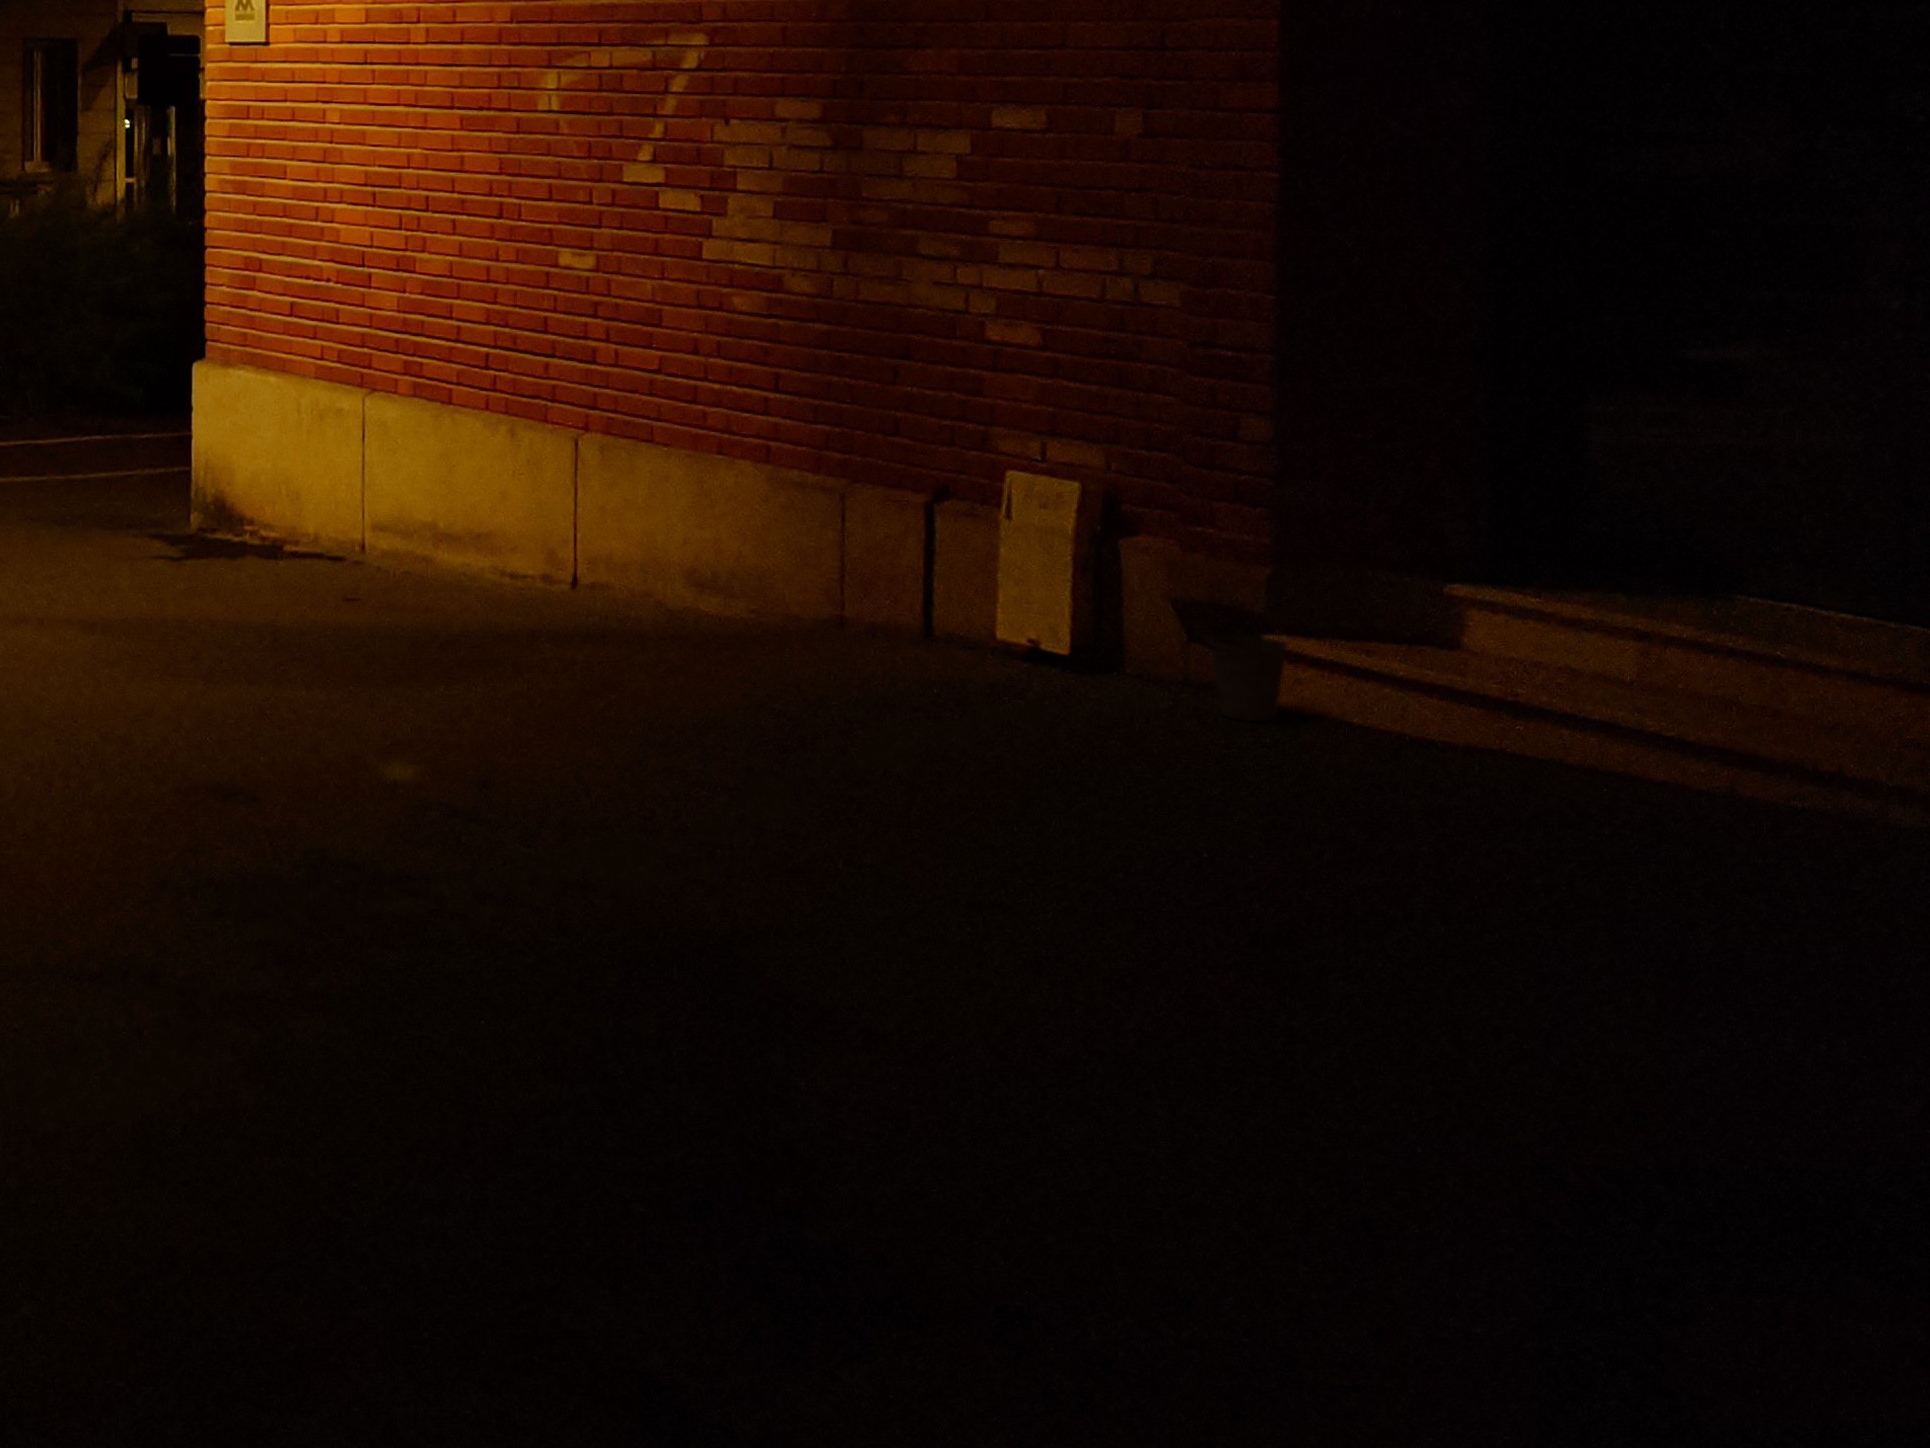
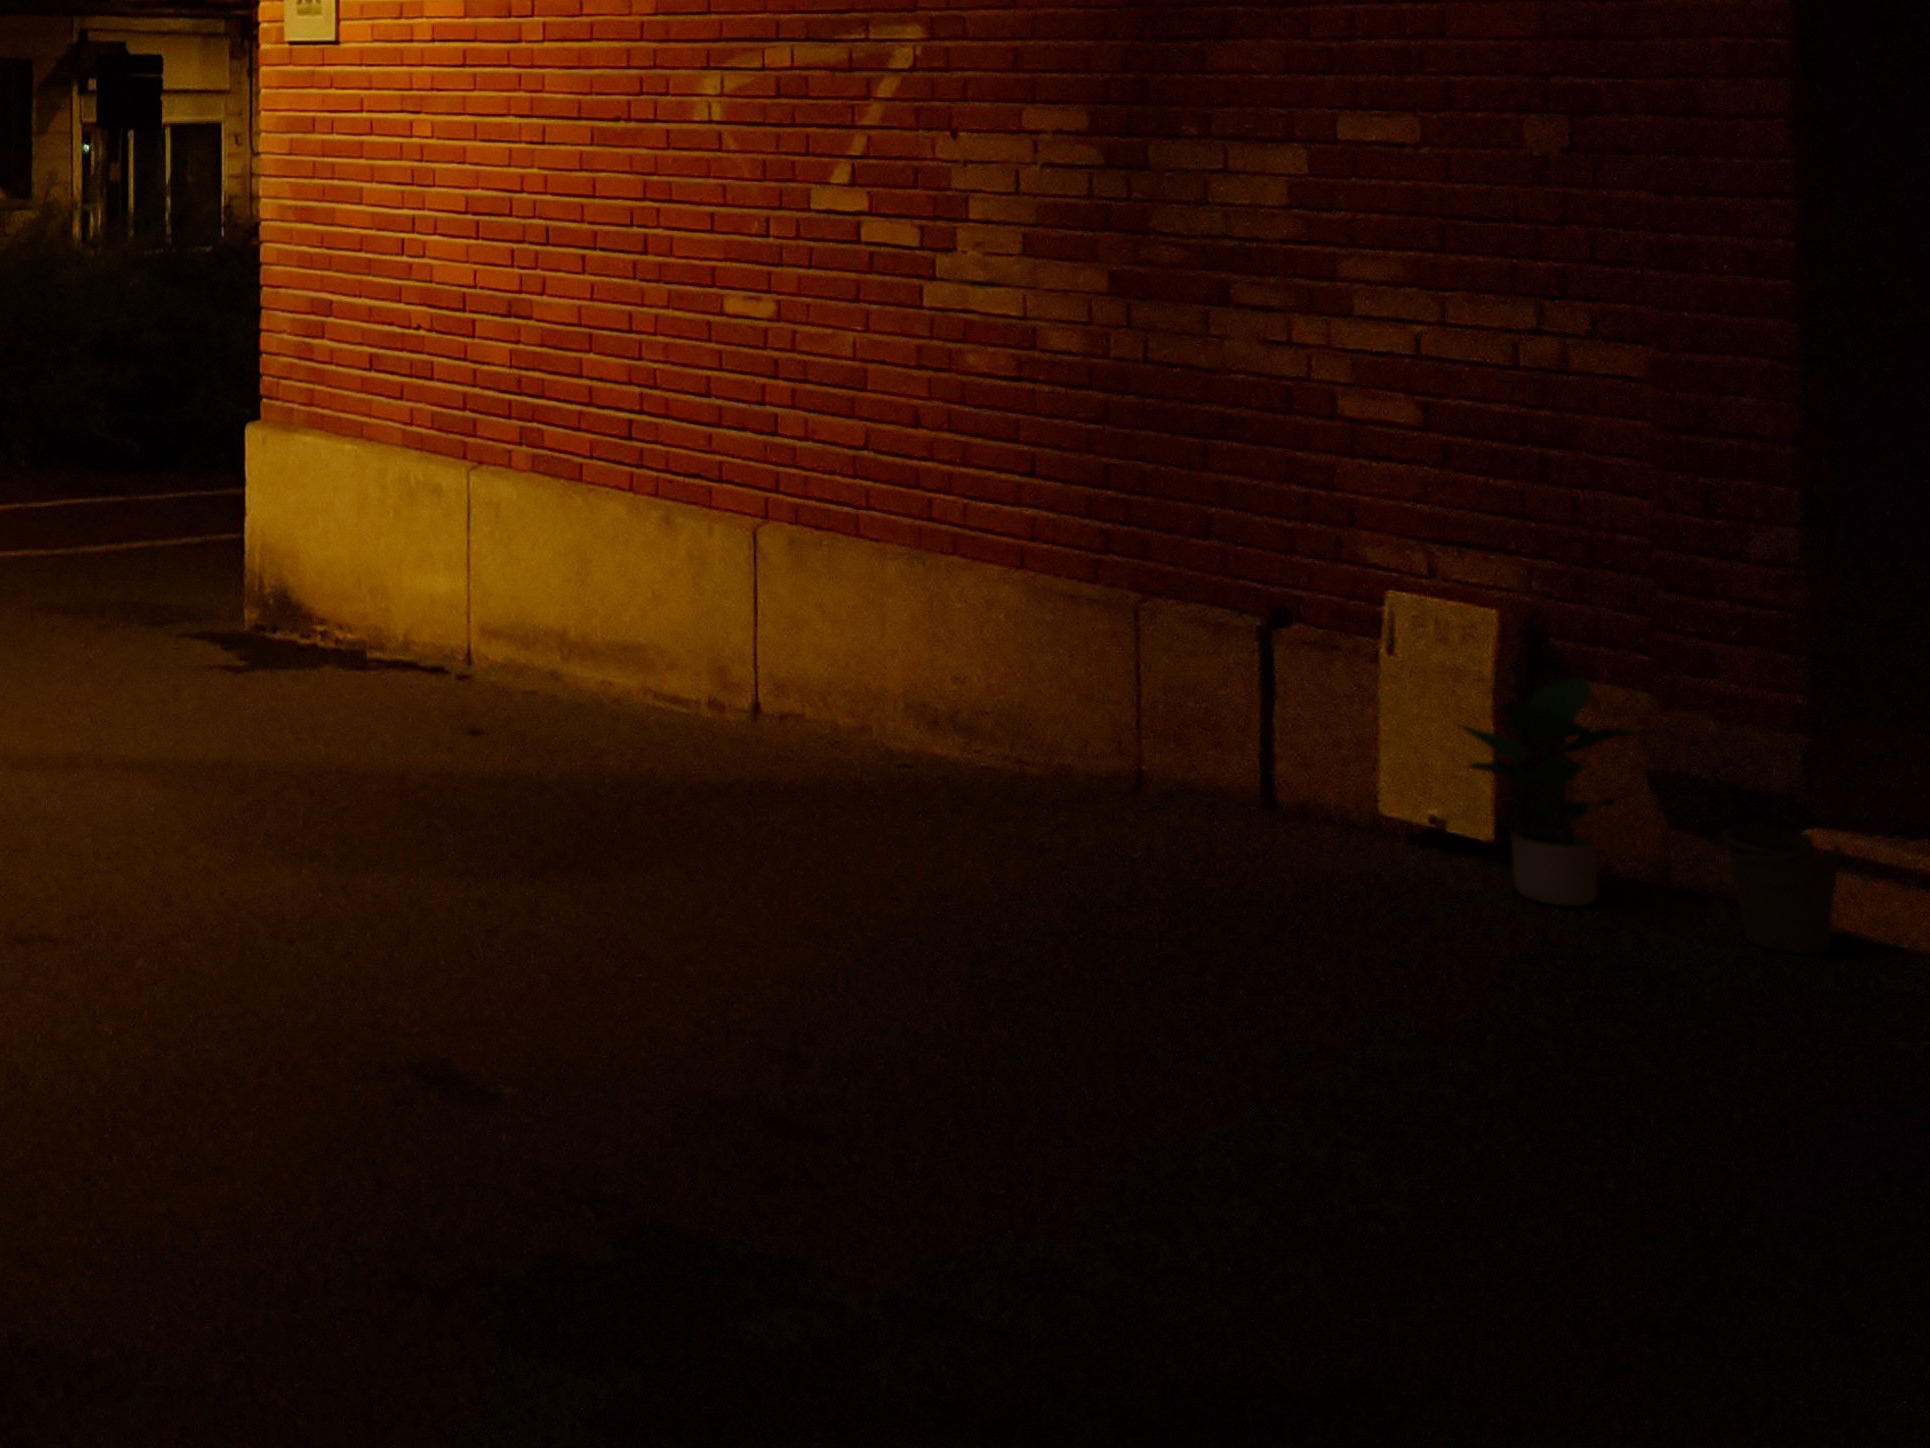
potted plant: none [1037,529,1175,696] -> present [1460,676,1647,906]

